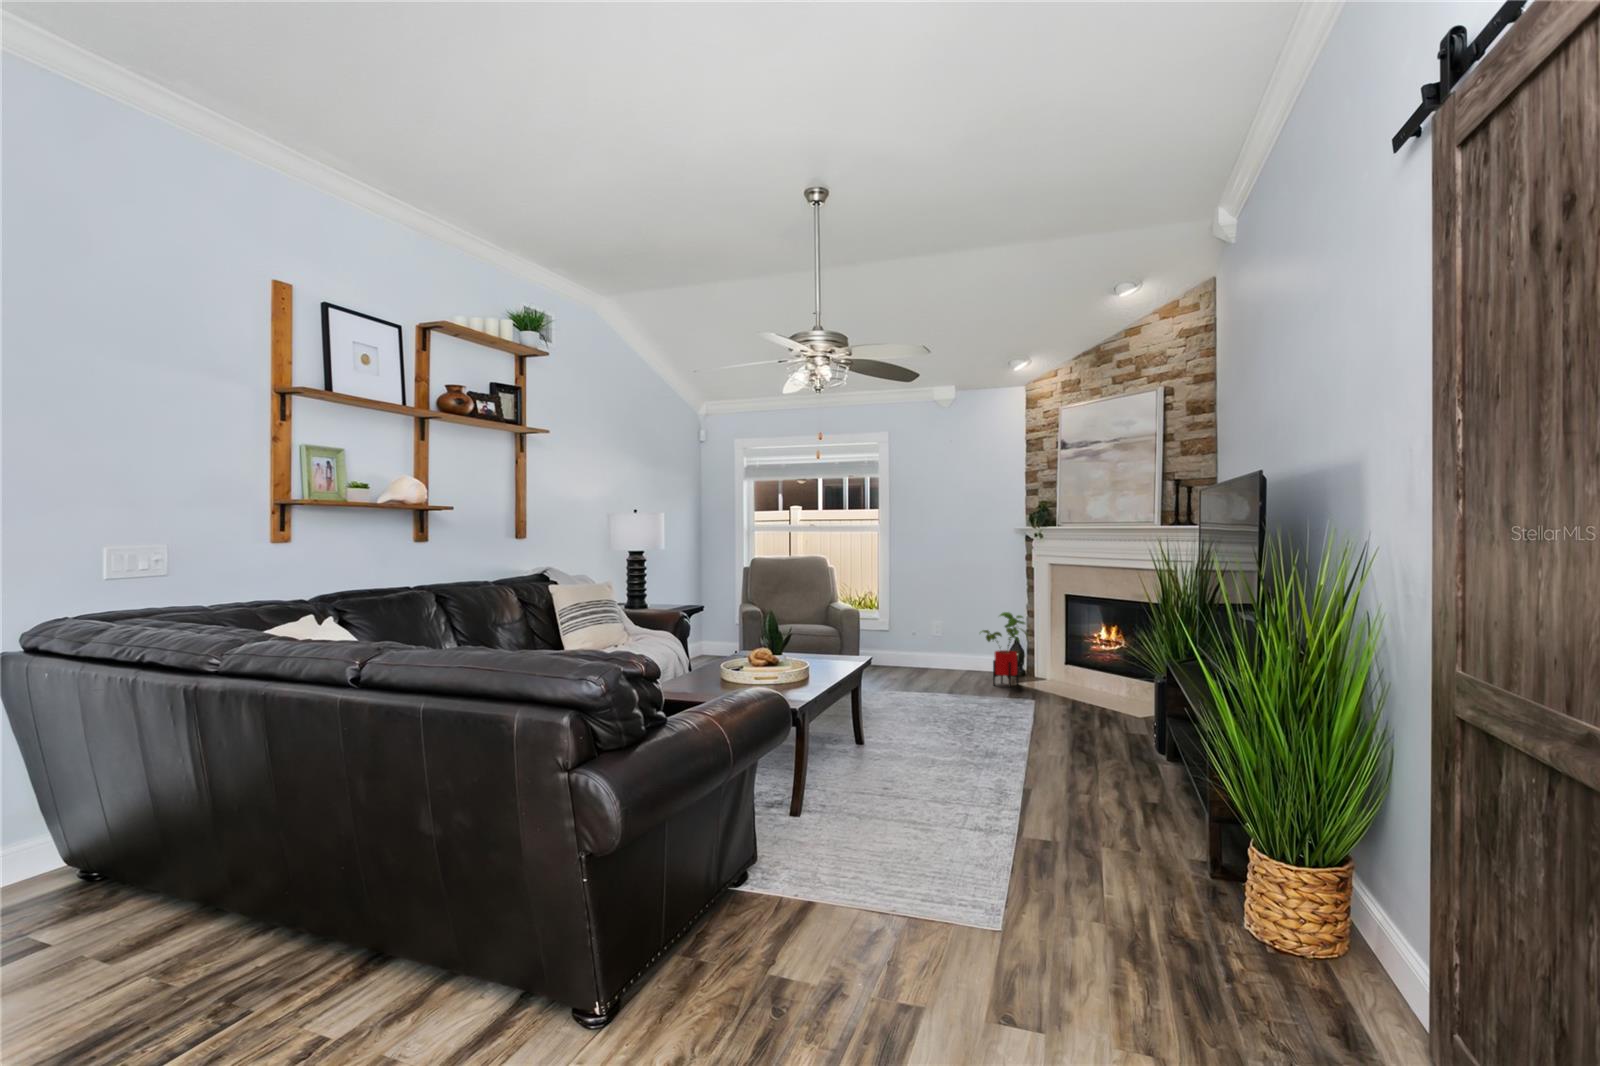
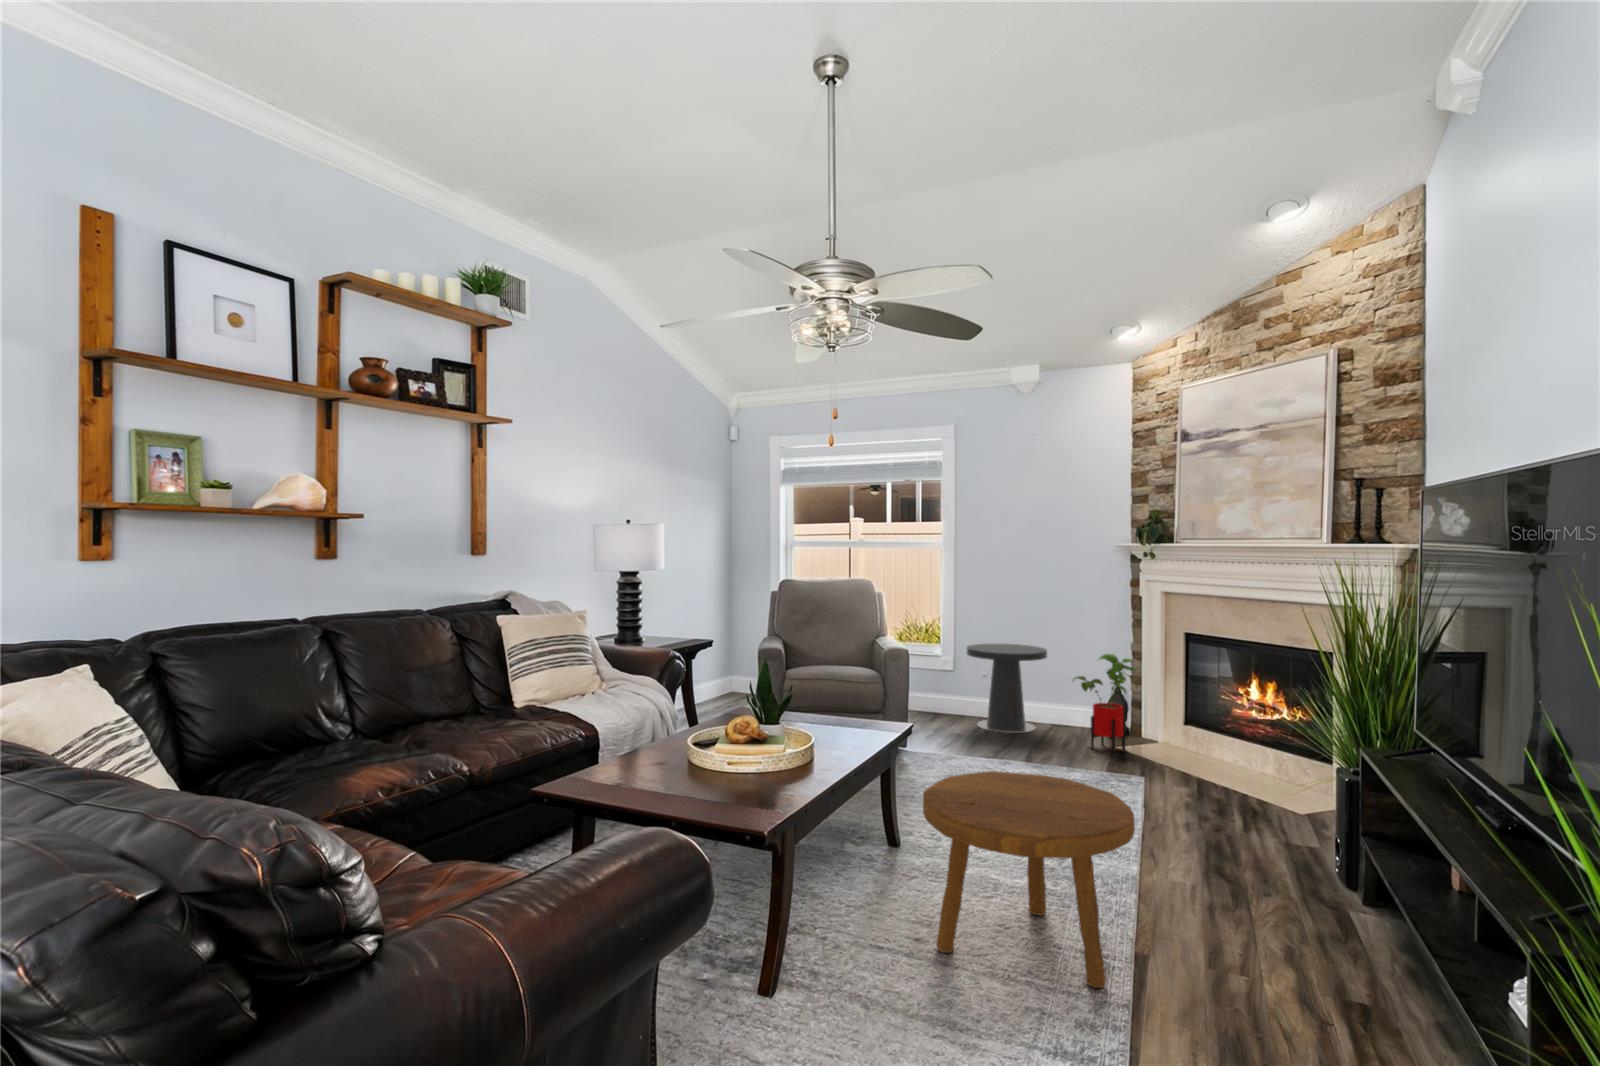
side table: none [897,609,960,677] -> present [967,644,1047,733]
footstool: none [885,680,1022,803] -> present [923,771,1135,988]

